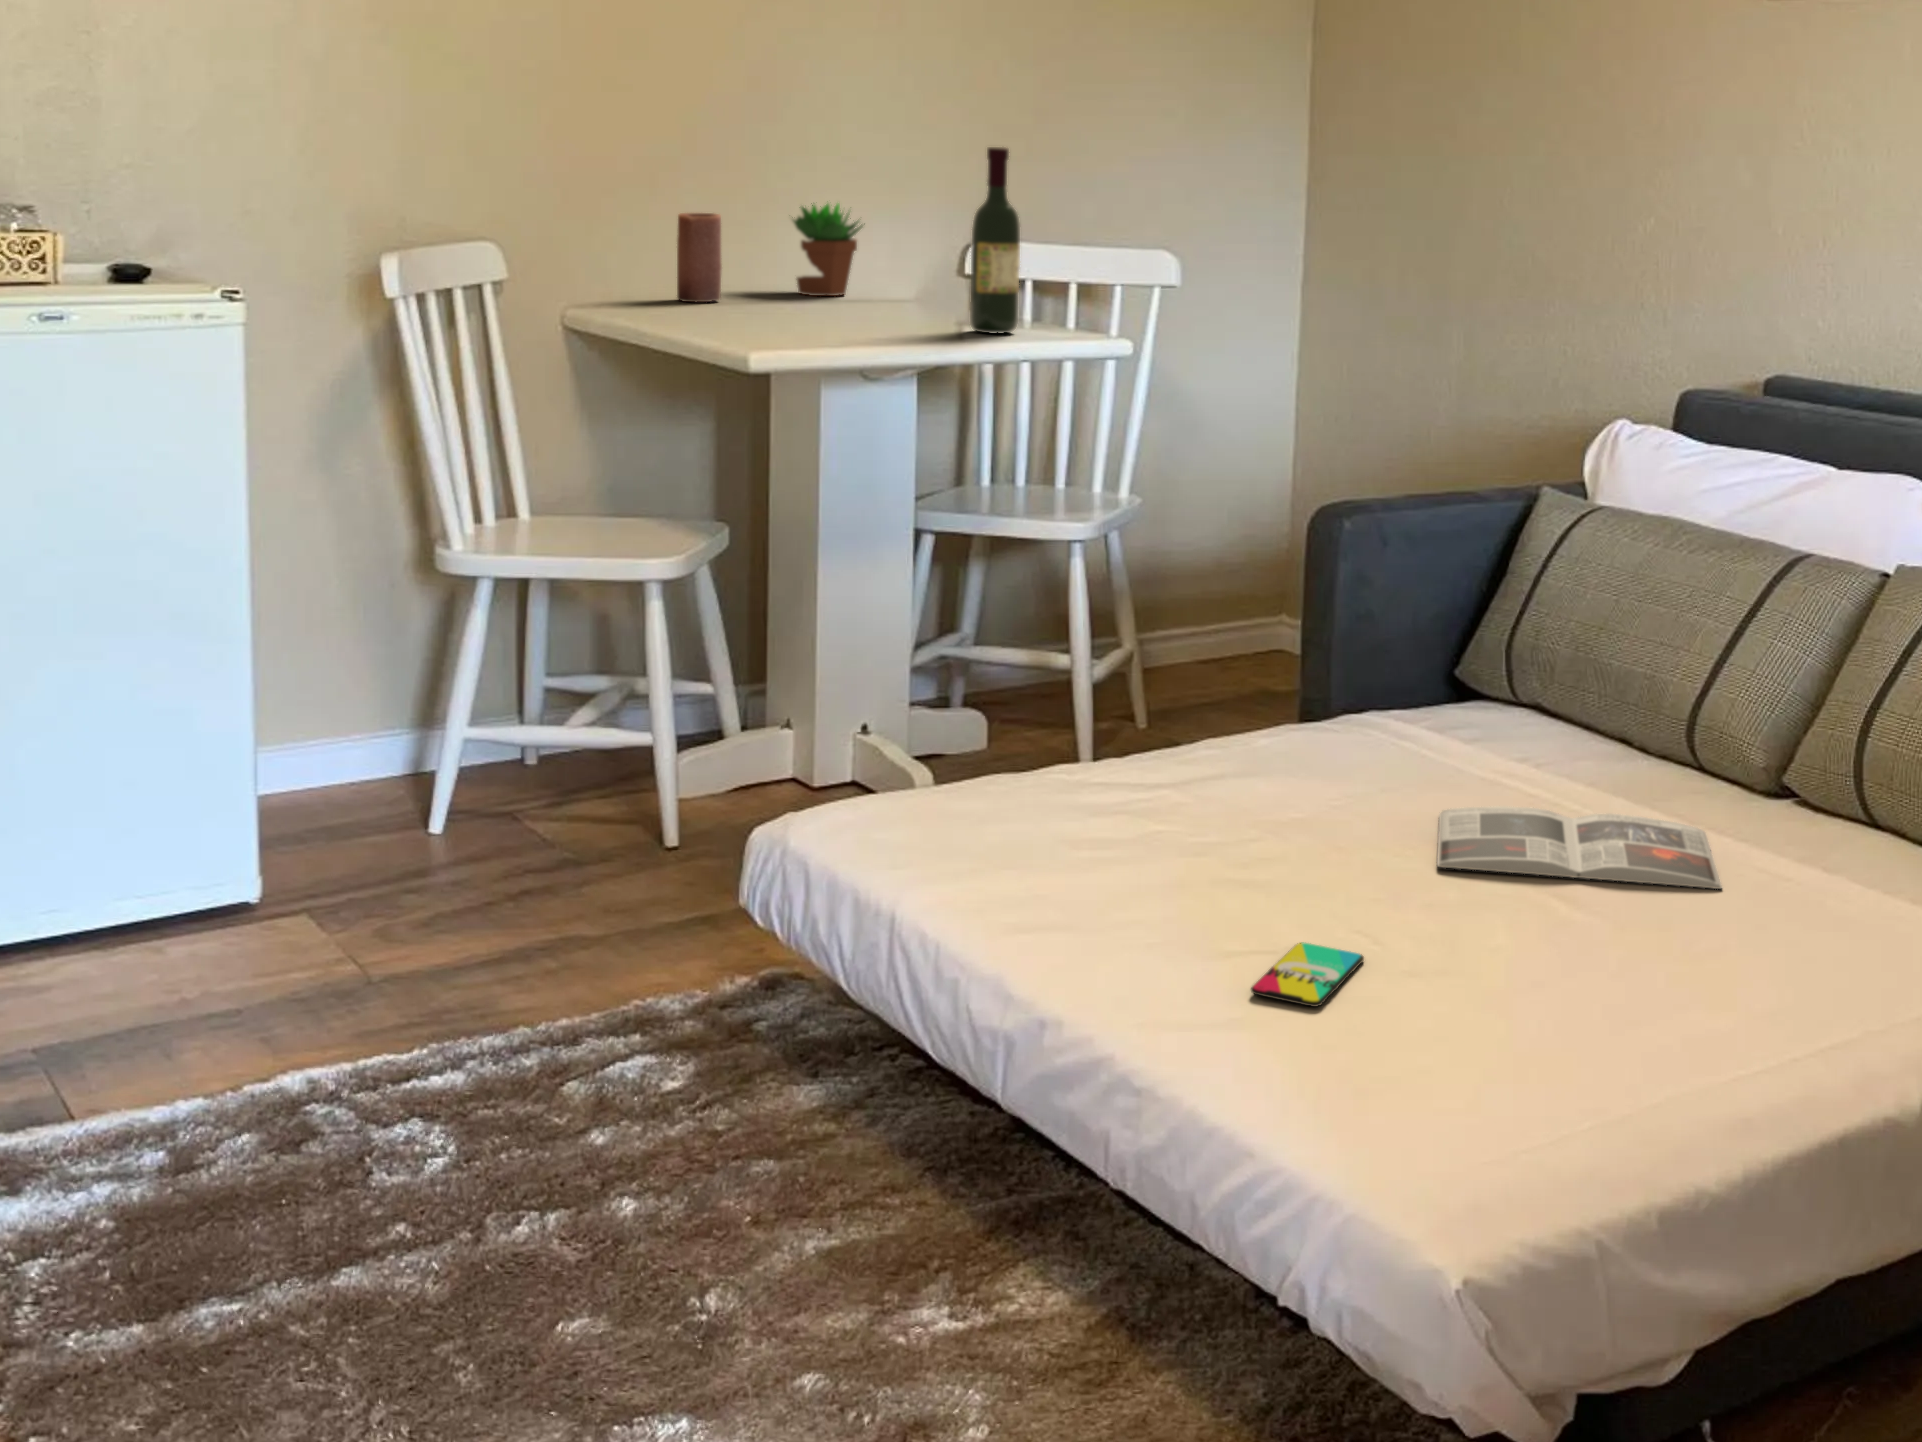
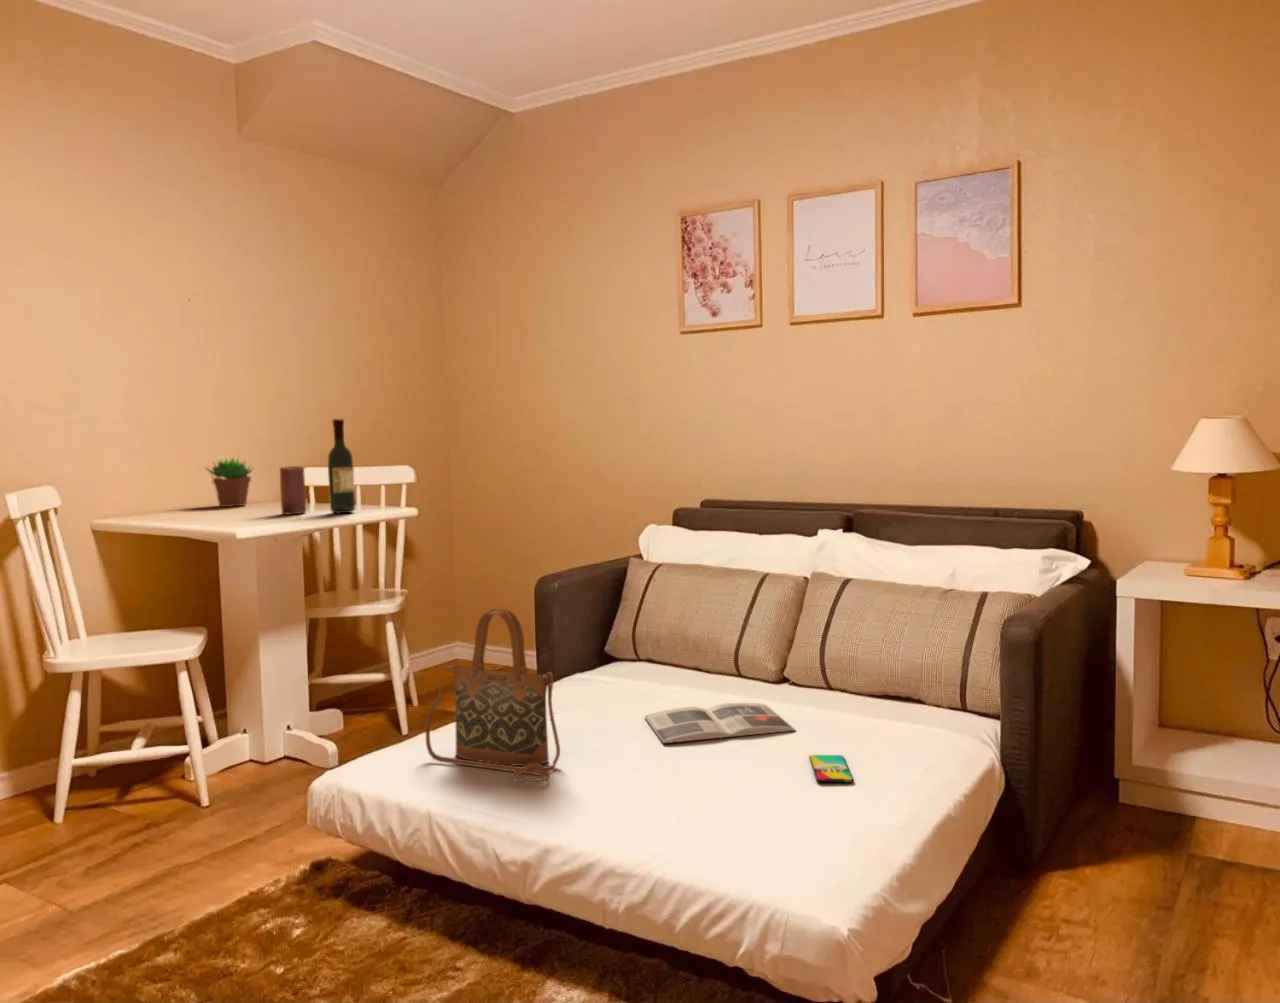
candle: present [677,213,722,302] -> present [280,466,306,514]
handbag: none [998,560,1222,896] -> present [426,609,560,784]
smartphone: present [1251,942,1364,1007] -> present [809,755,853,782]

